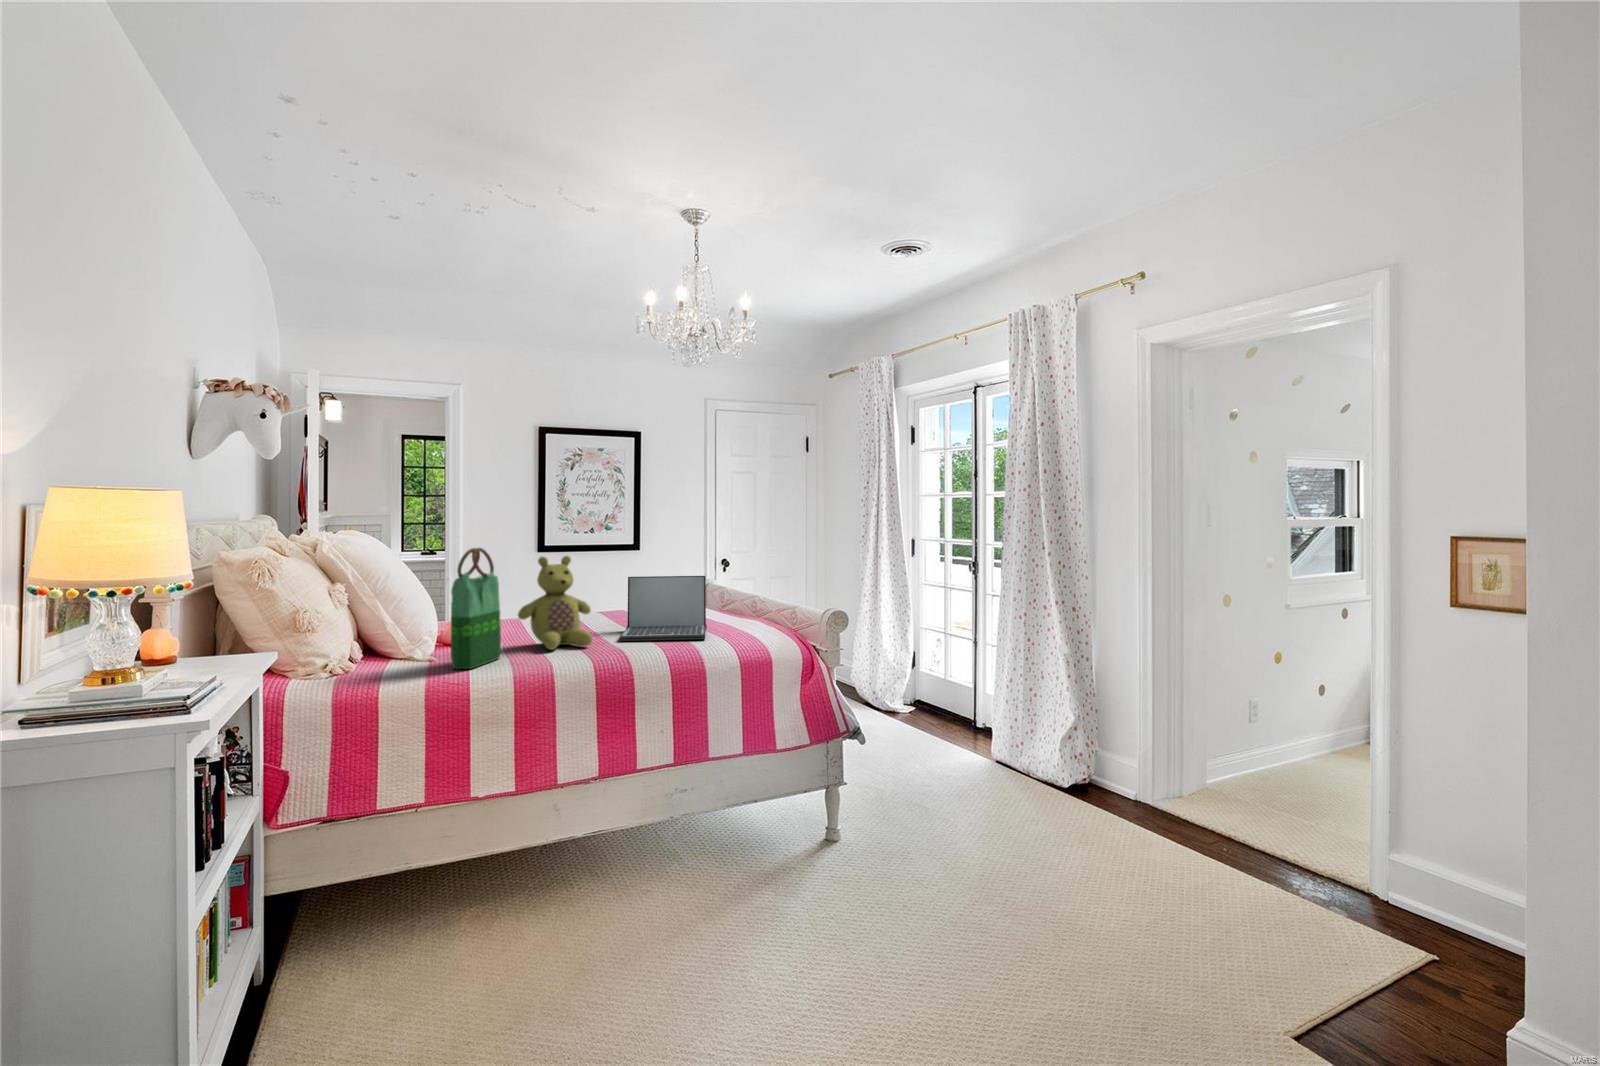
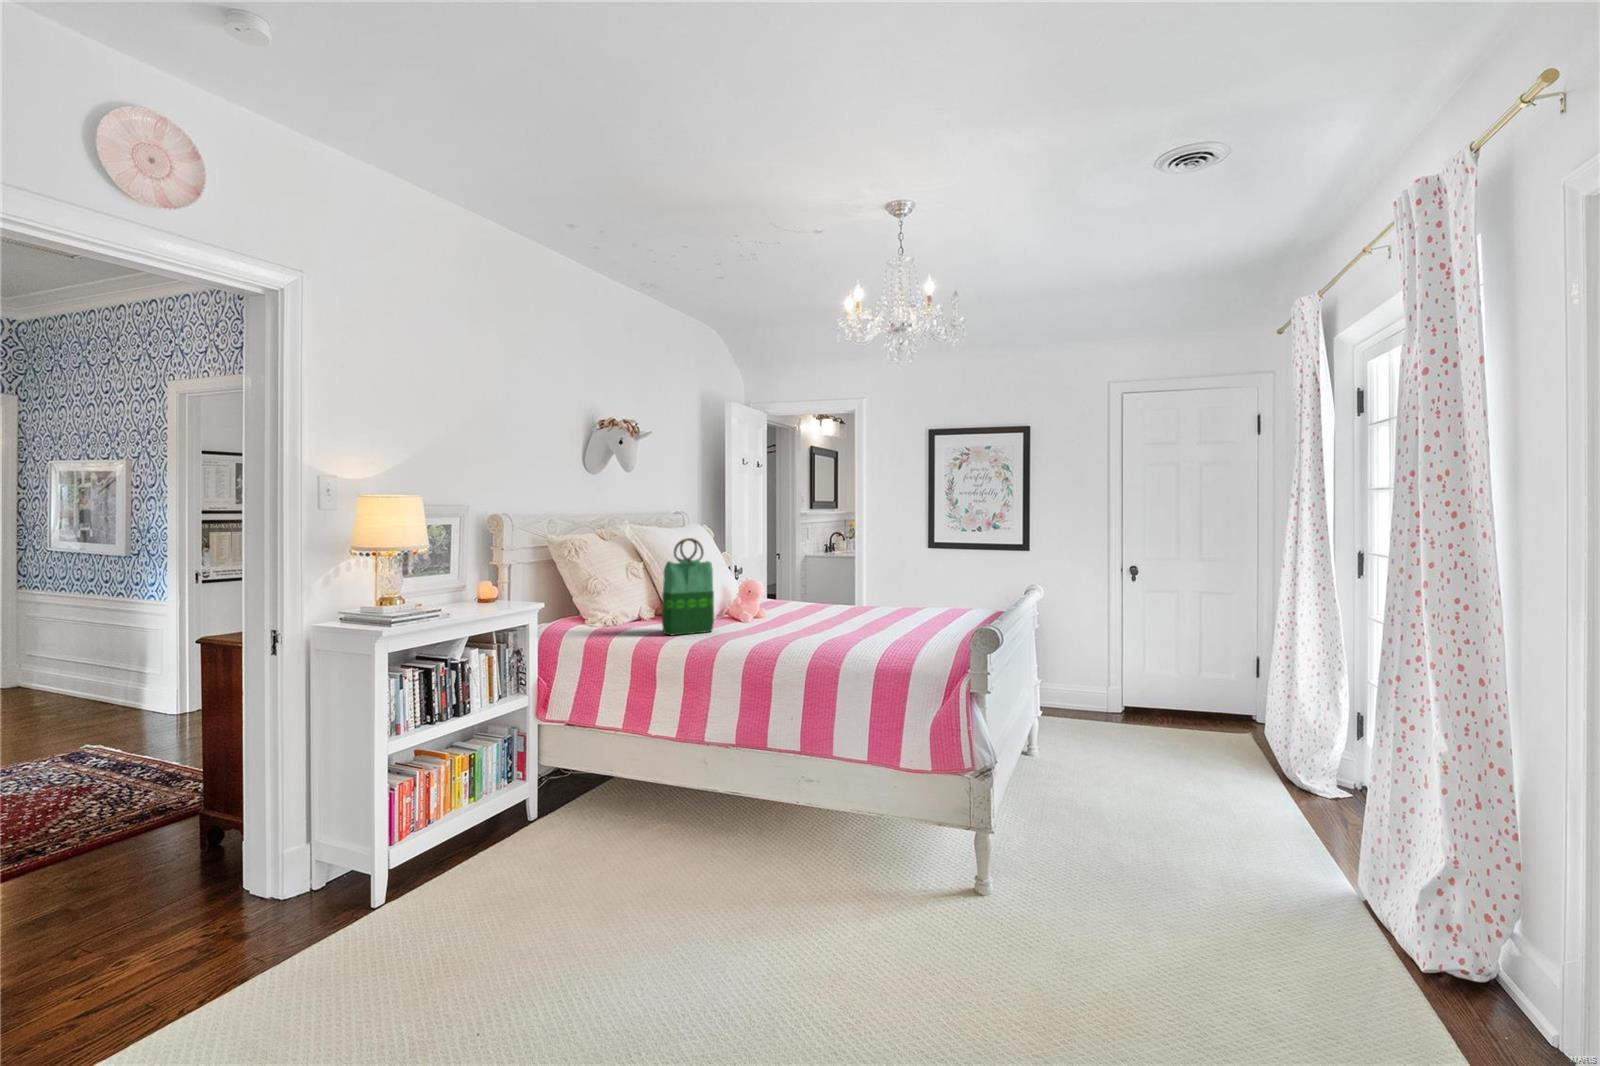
stuffed bear: present [518,556,592,650] -> none [749,549,814,632]
laptop: present [620,576,707,641] -> none [829,573,941,639]

